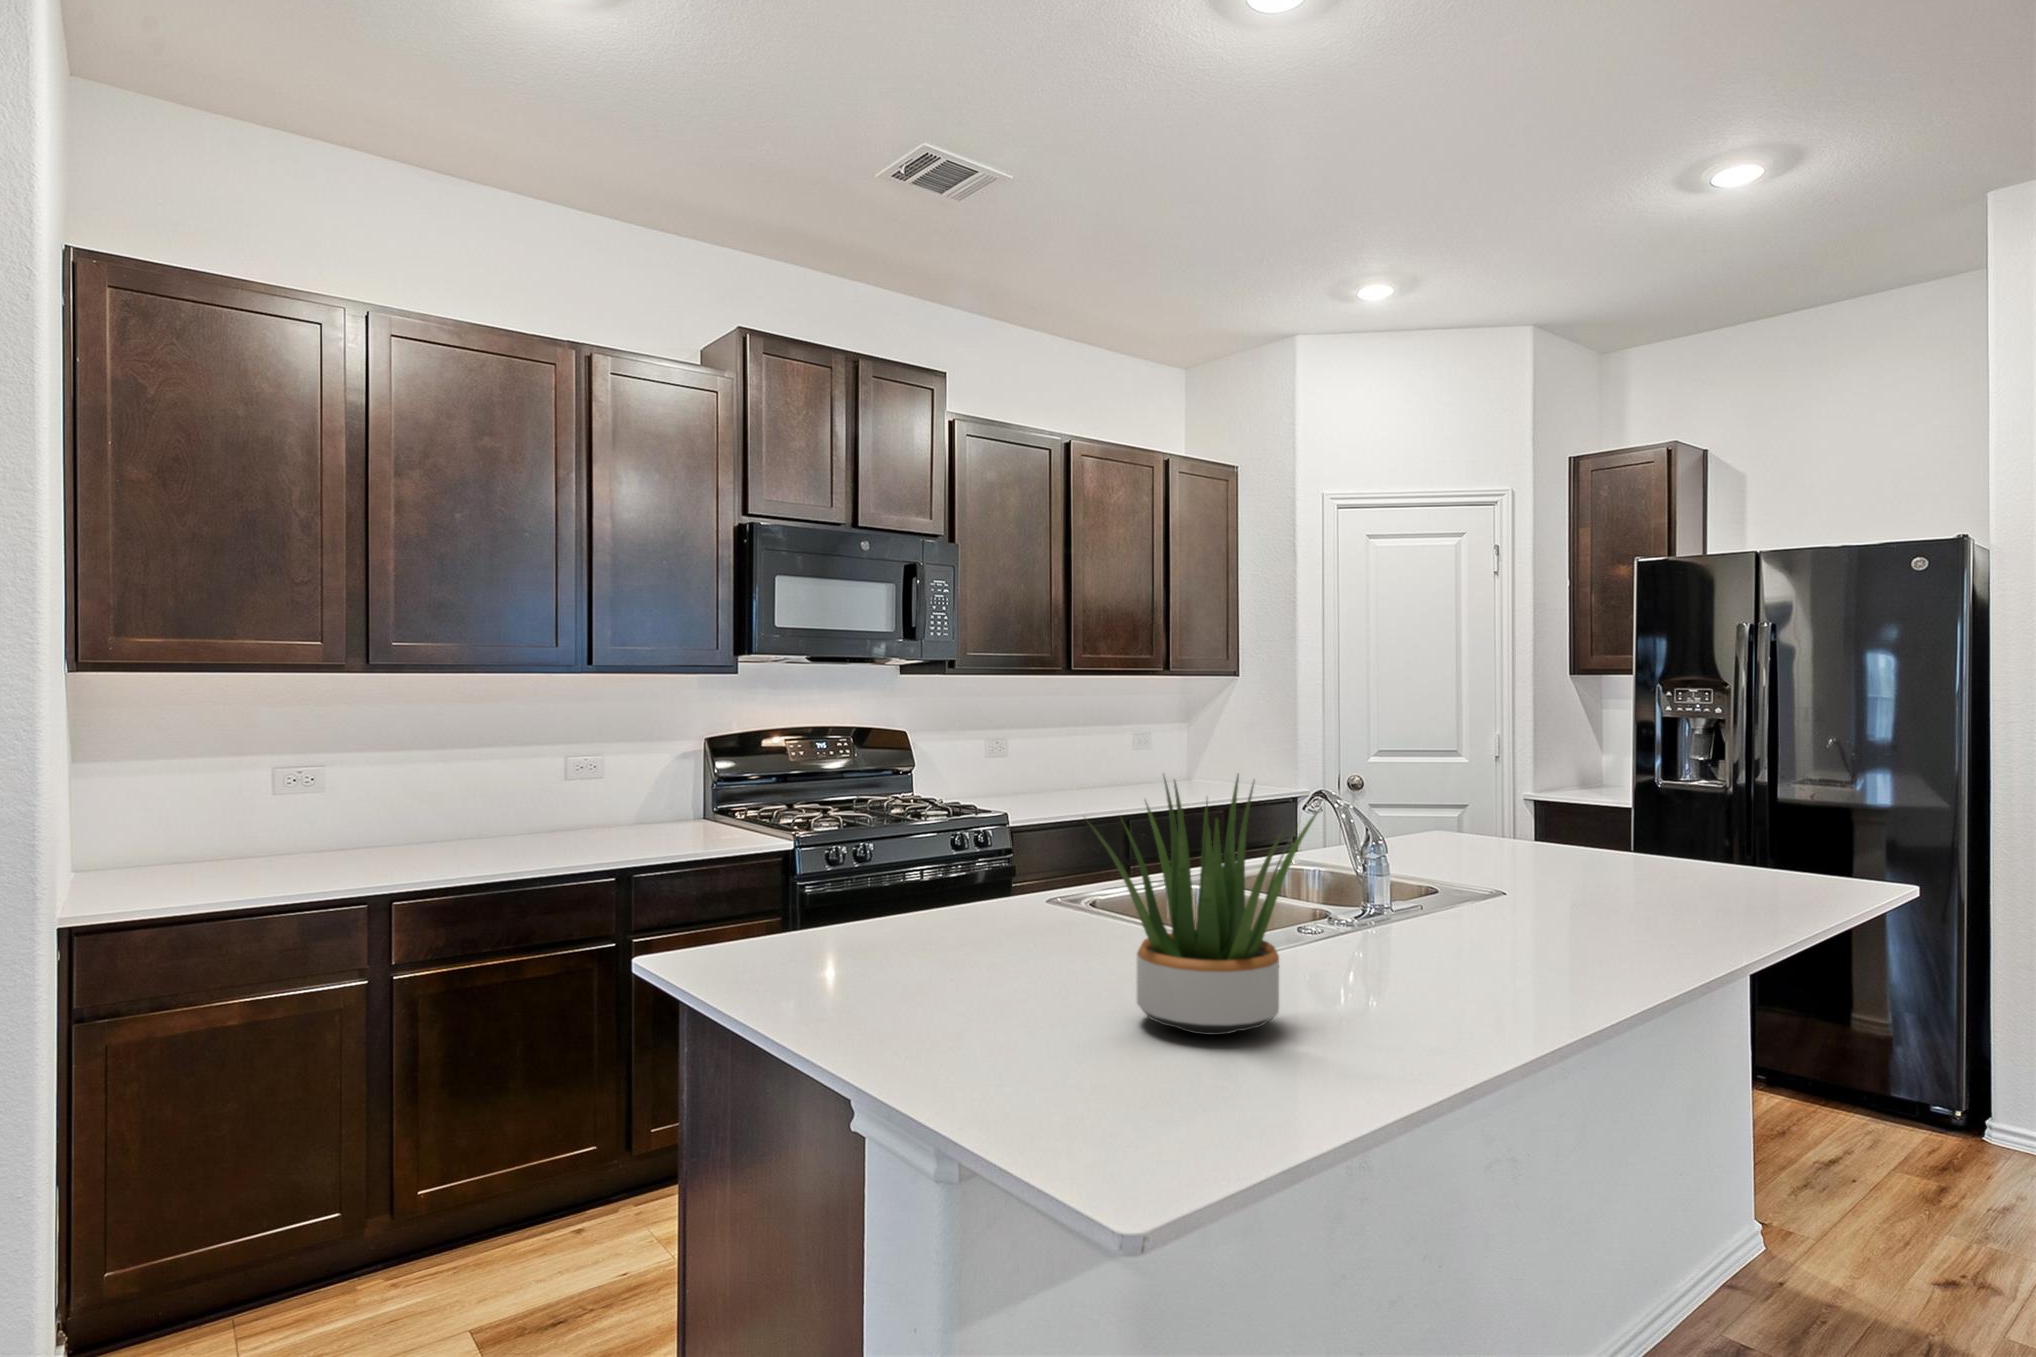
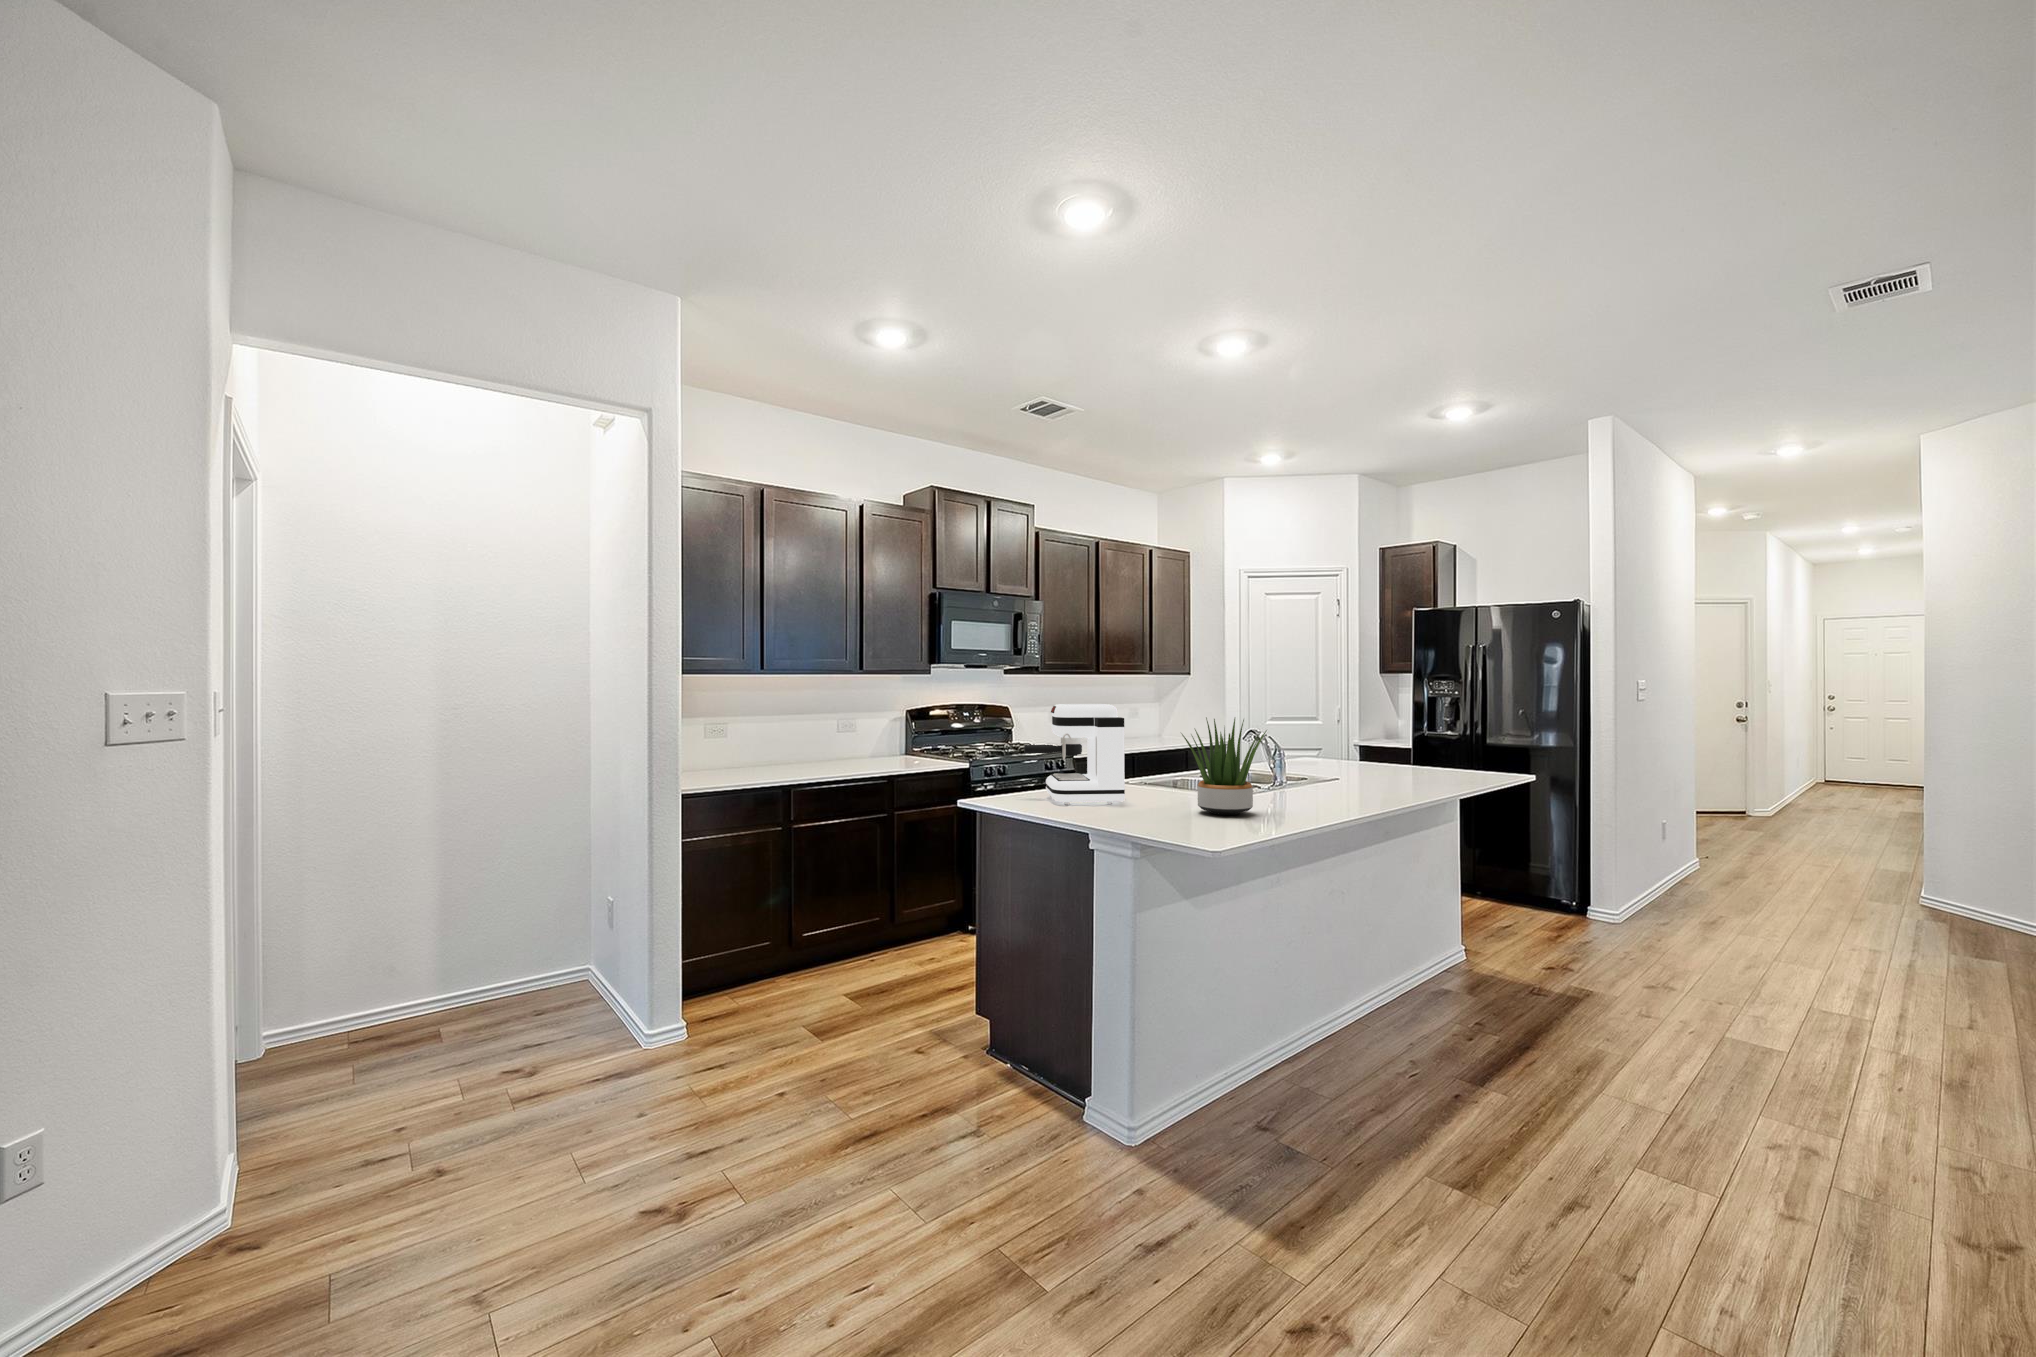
coffee maker: none [752,735,972,983] -> present [1024,704,1125,804]

